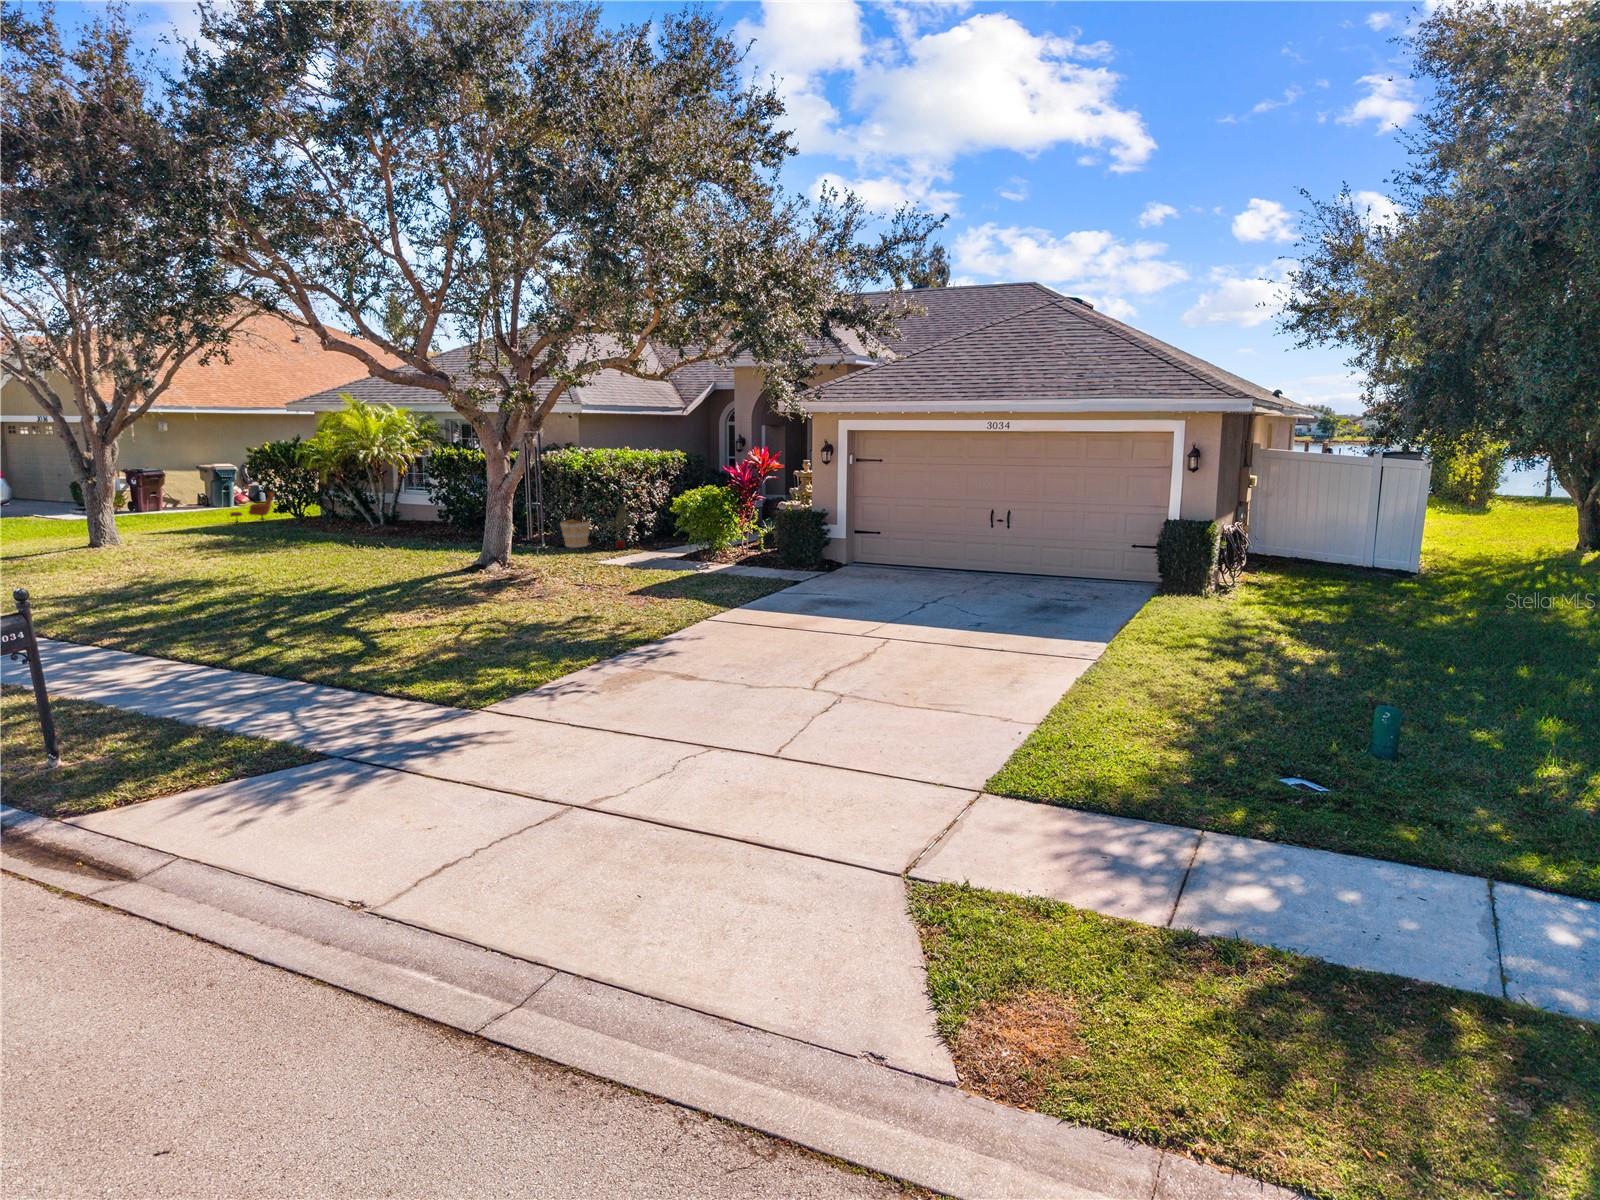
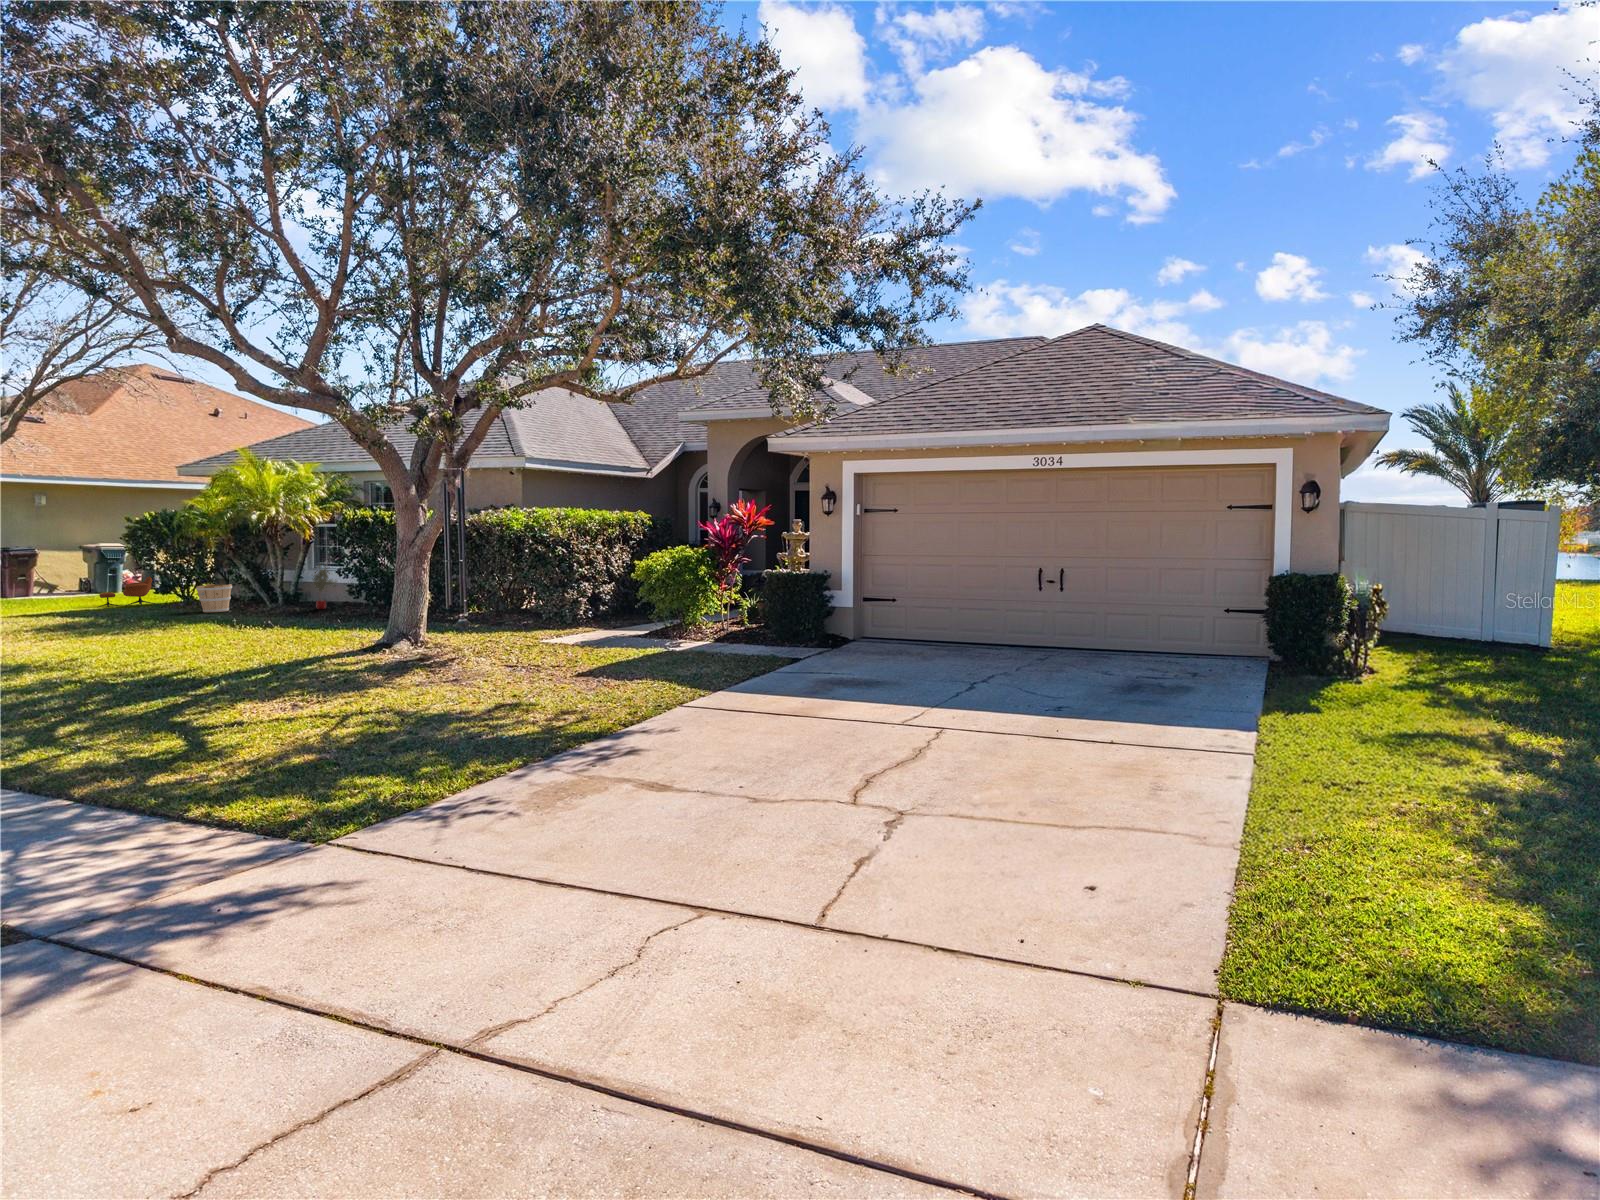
potted tree: present [603,506,637,549] -> present [313,564,336,609]
wooden bucket: present [560,520,590,548] -> present [196,584,232,612]

